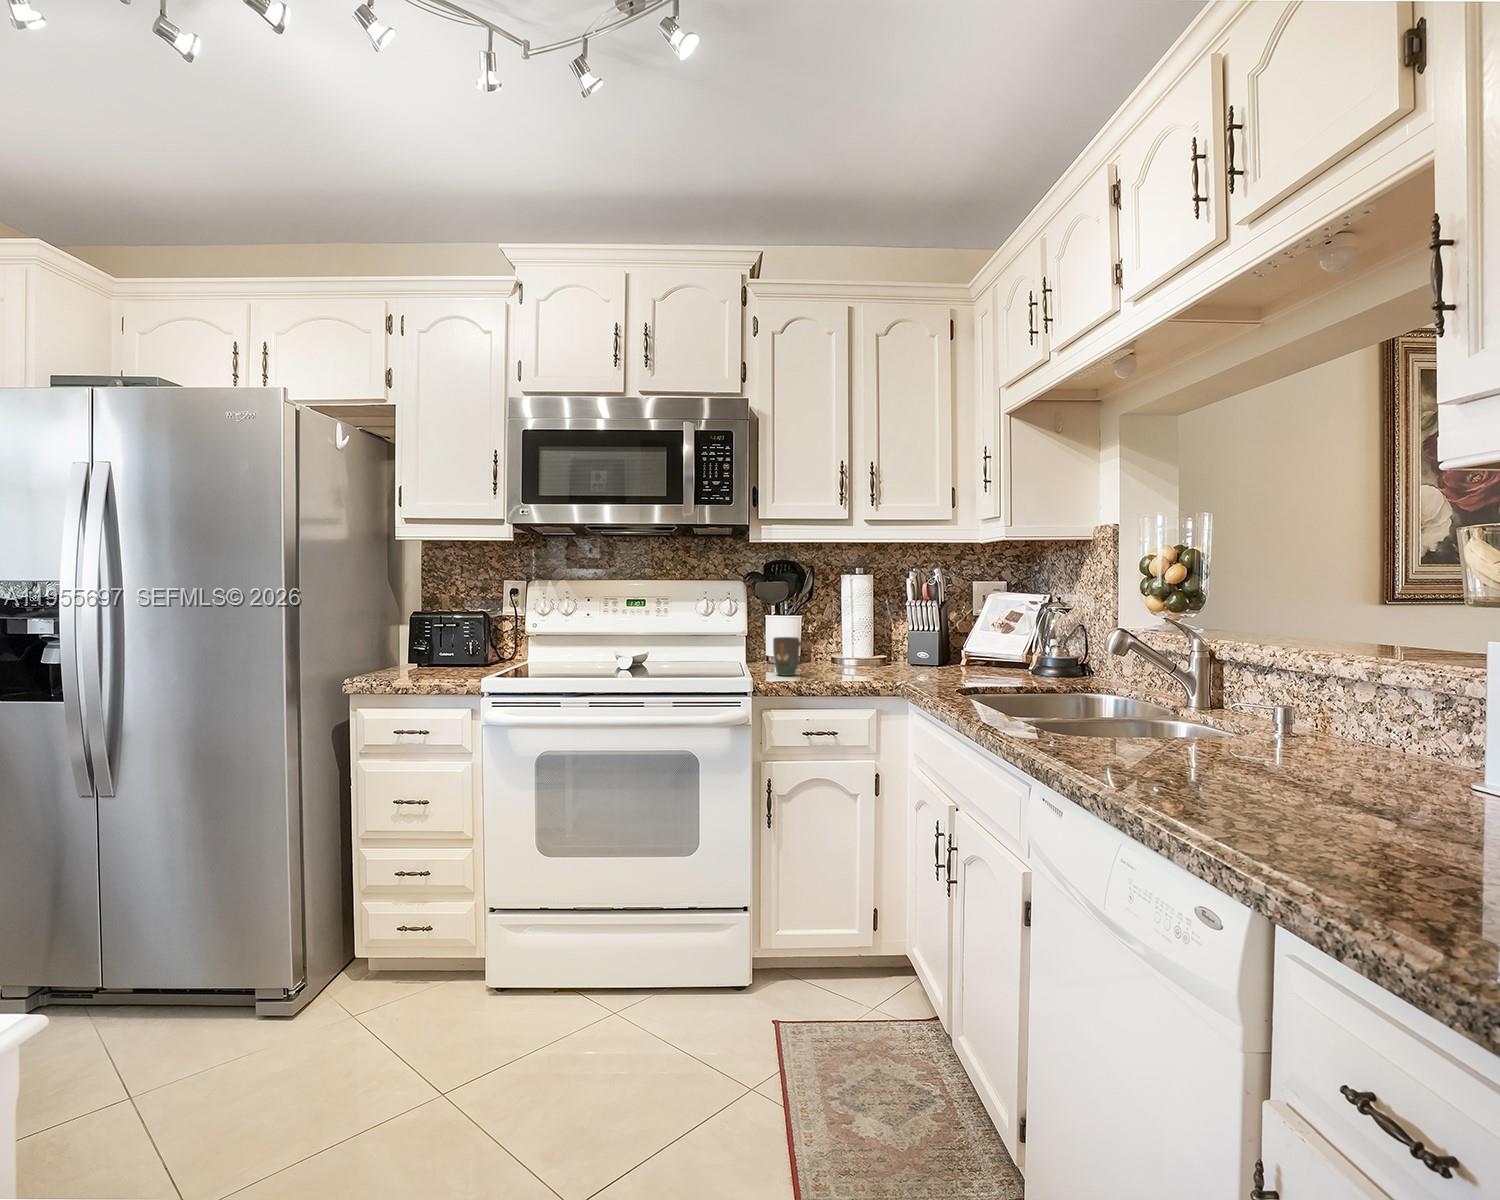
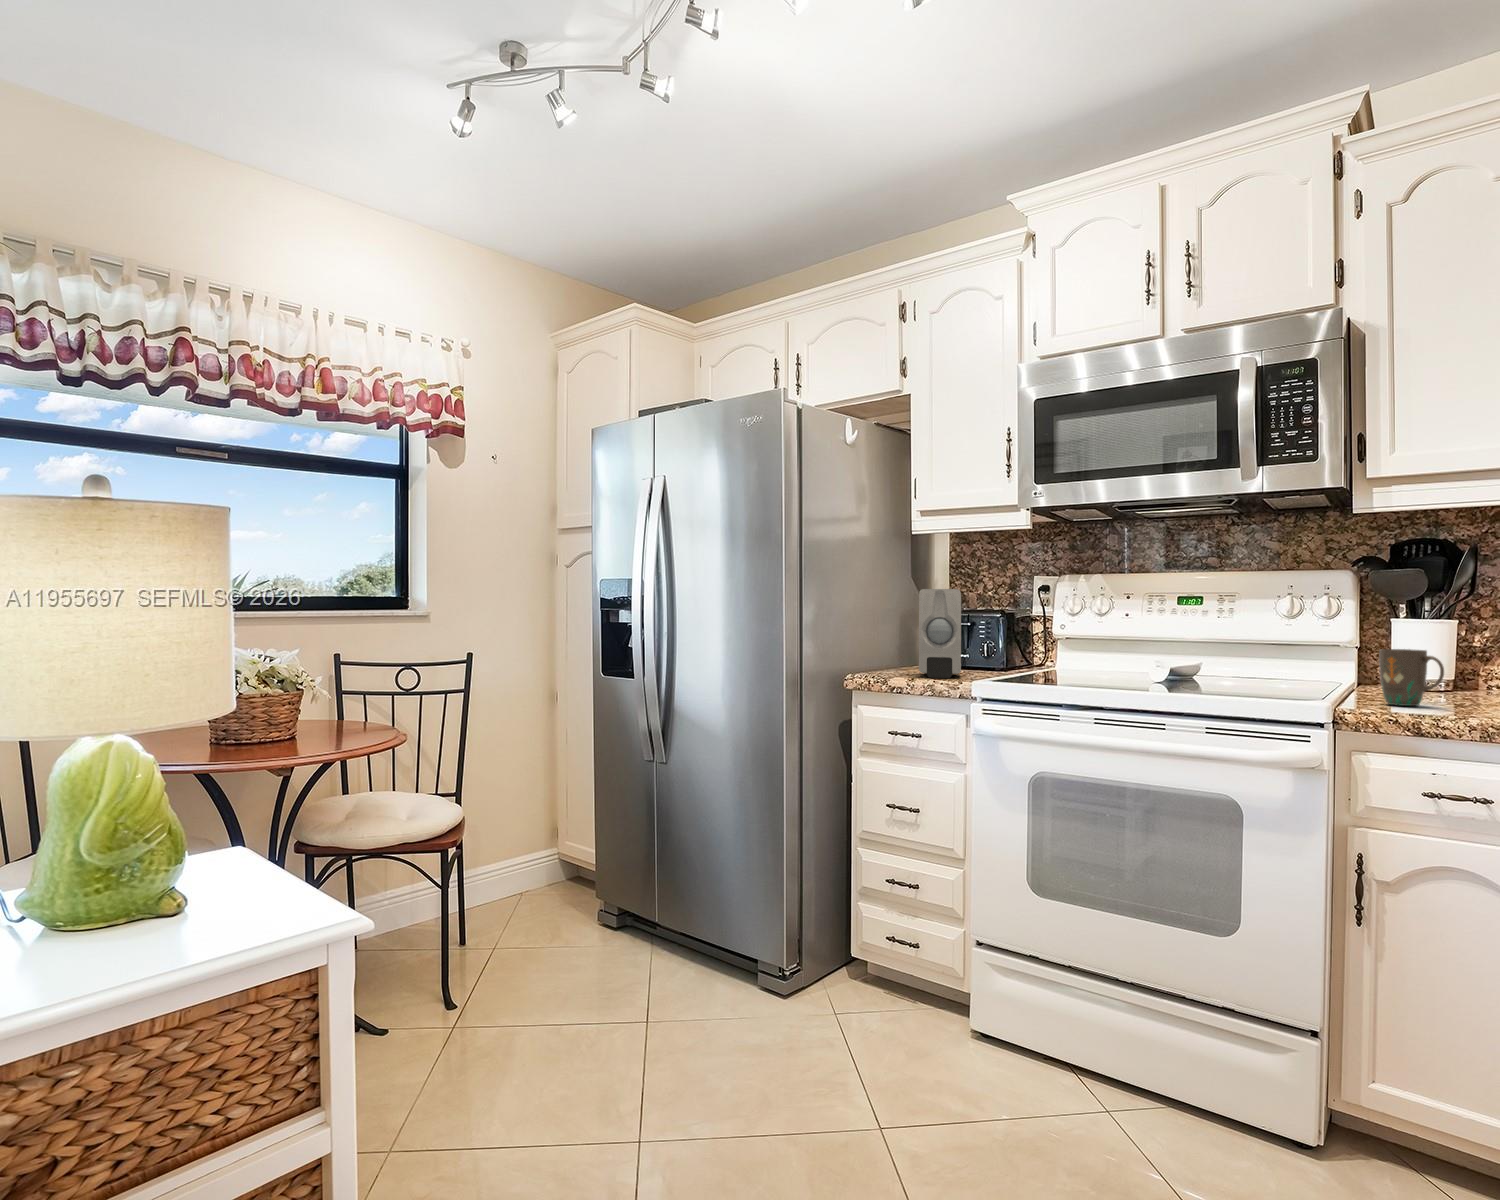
soap dispenser: none [413,595,459,678] -> present [919,589,962,678]

